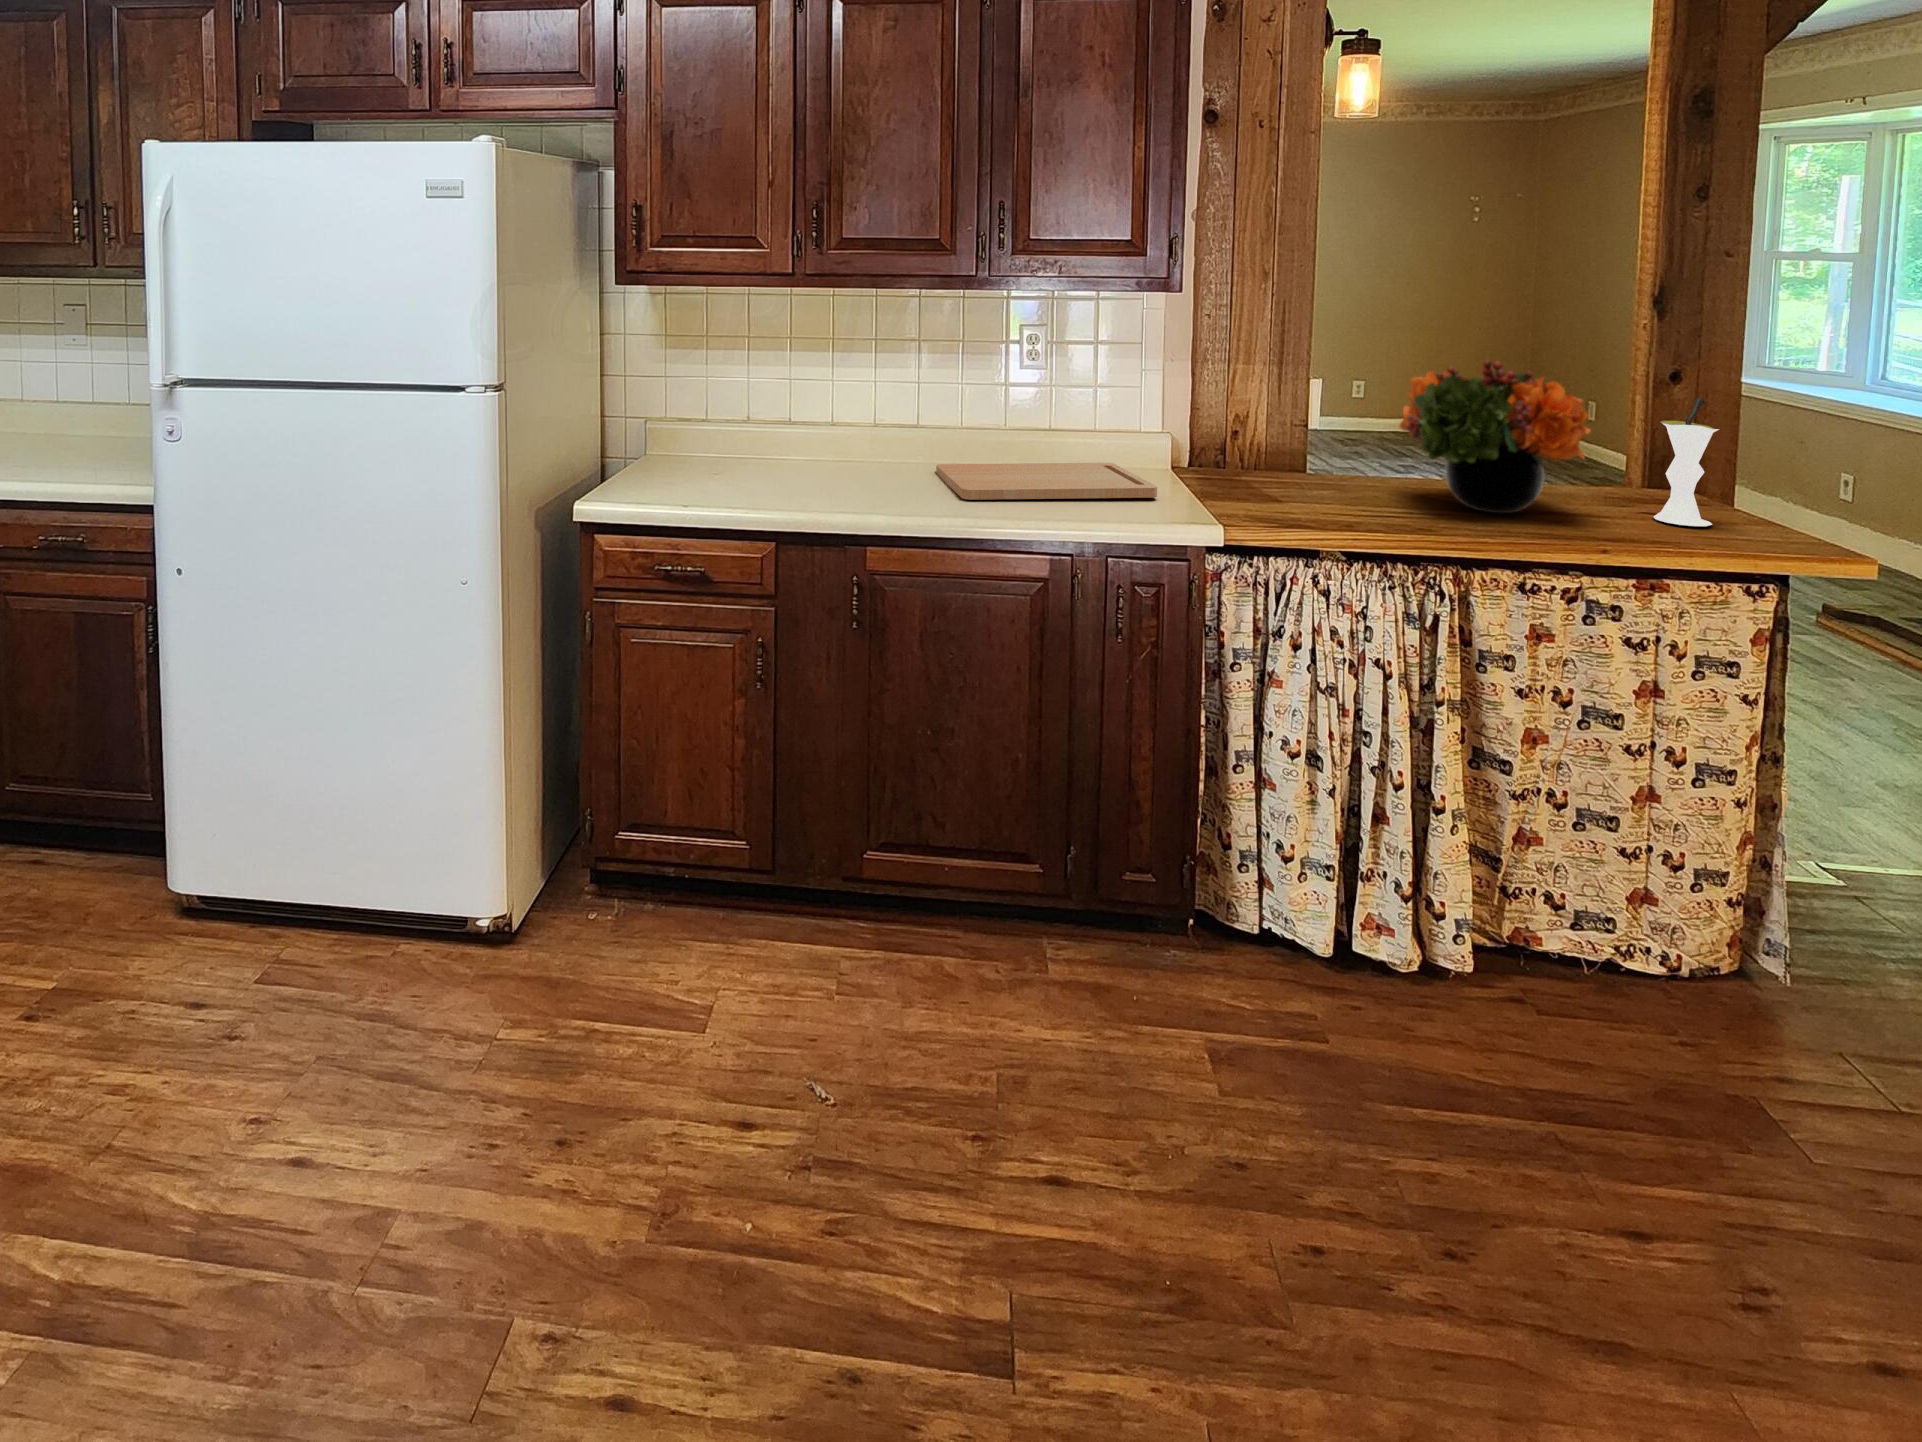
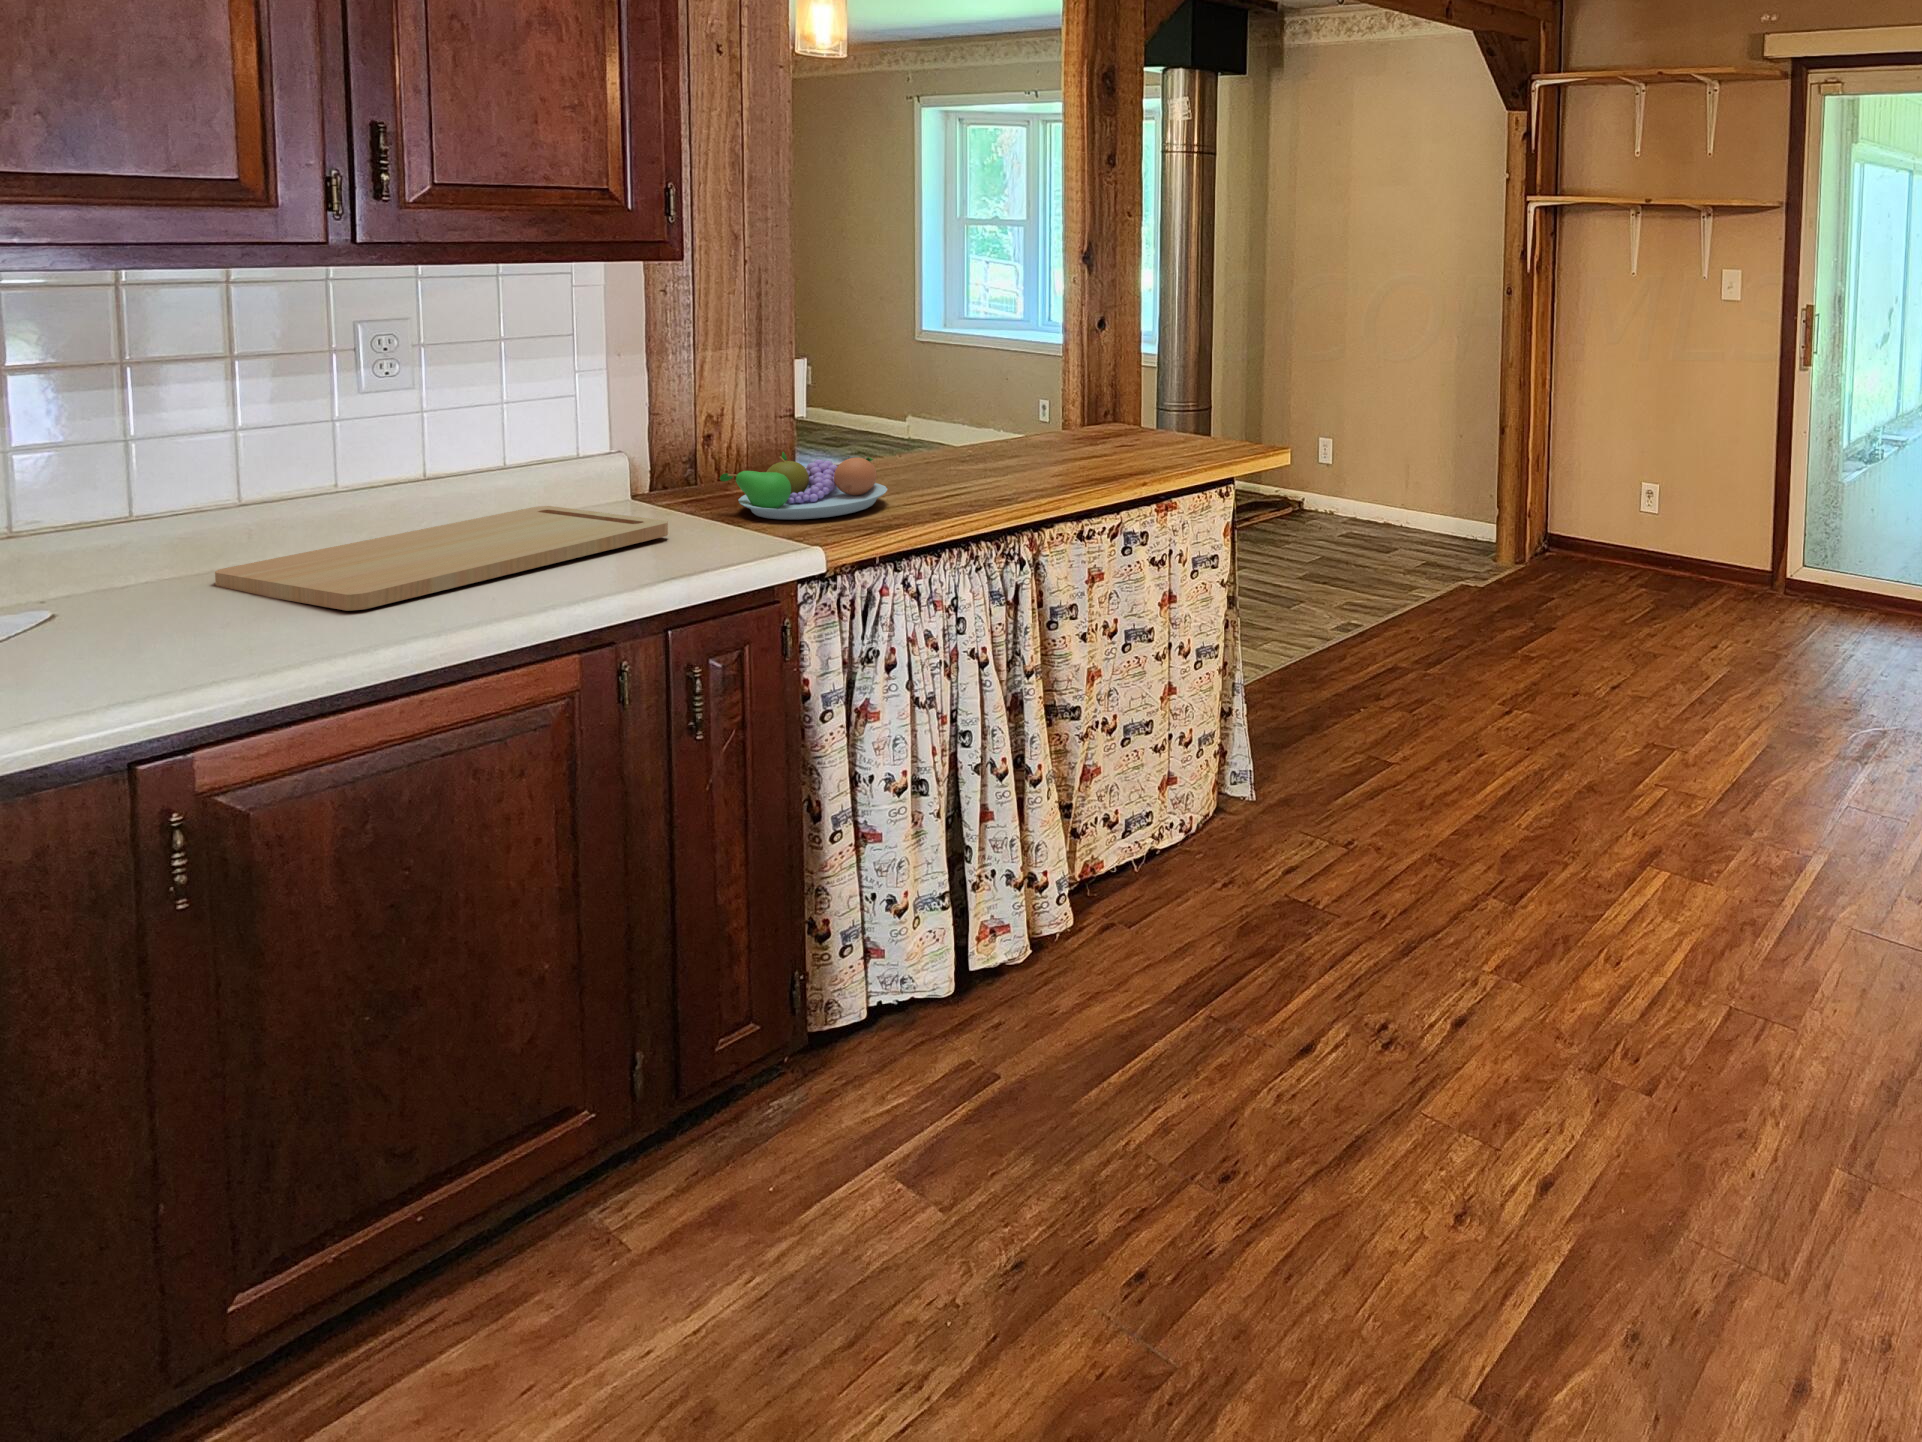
flower arrangement: present [1400,360,1590,513] -> none [911,321,1094,473]
vase: present [1654,398,1719,526] -> none [1127,341,1170,453]
fruit bowl: none [1212,452,1338,511] -> present [720,452,887,519]

